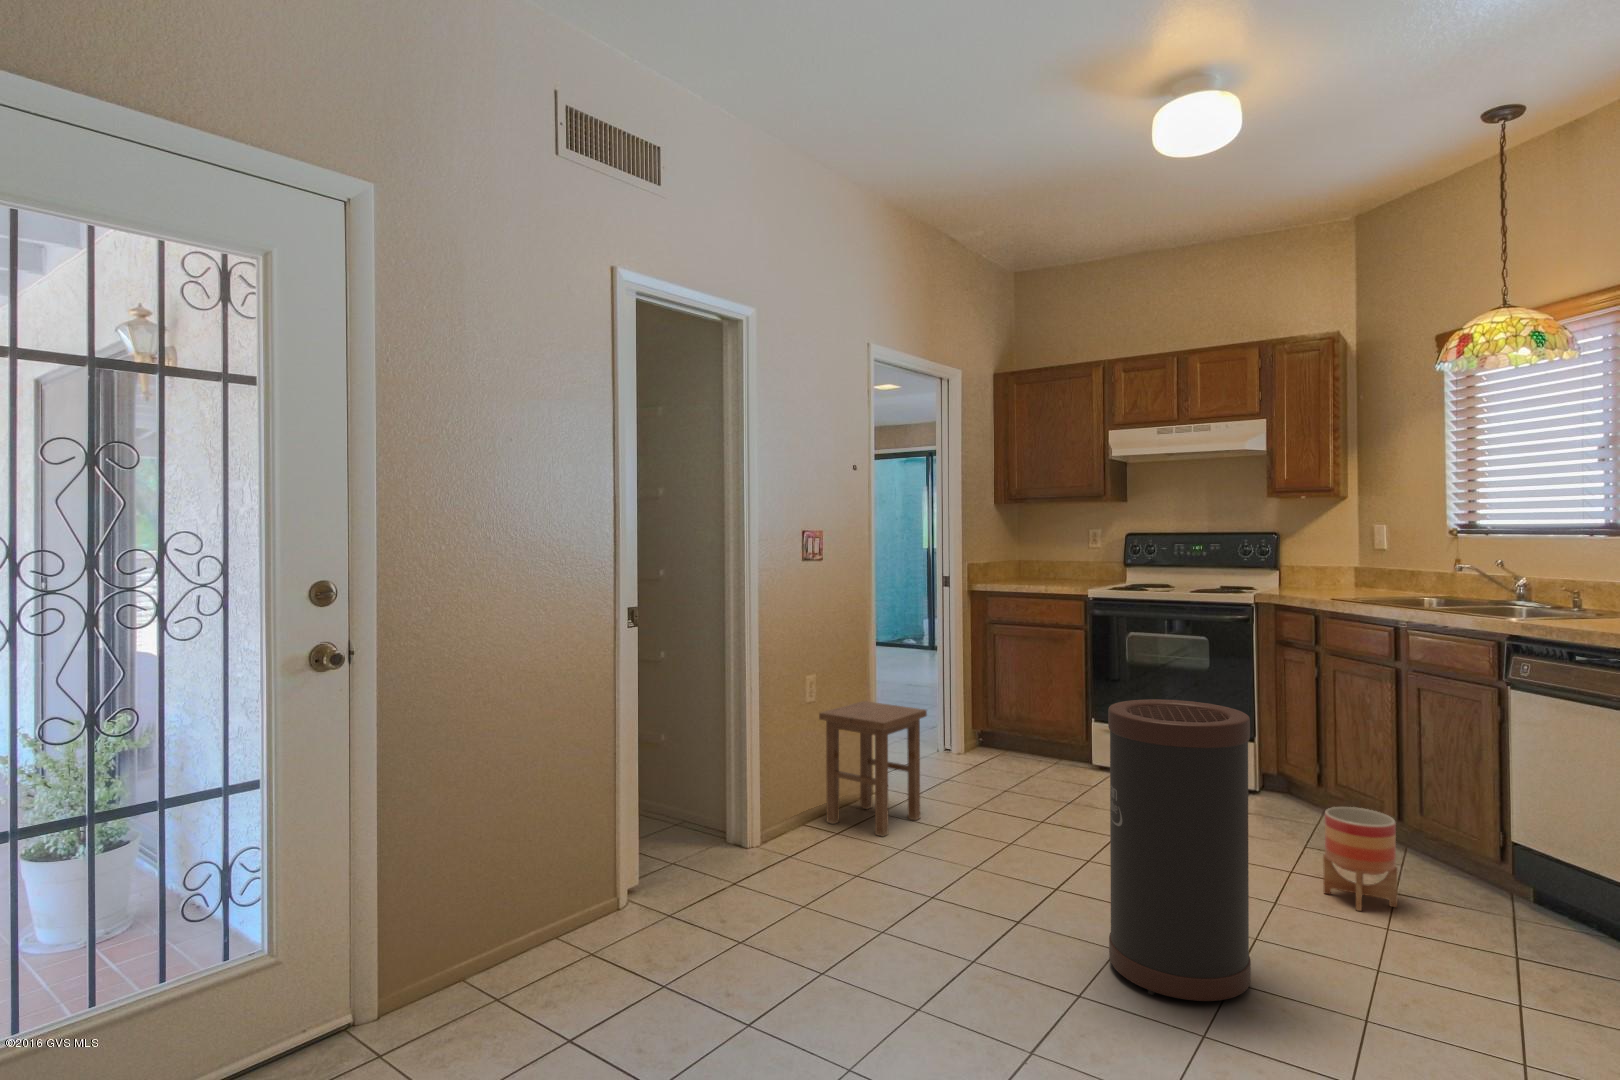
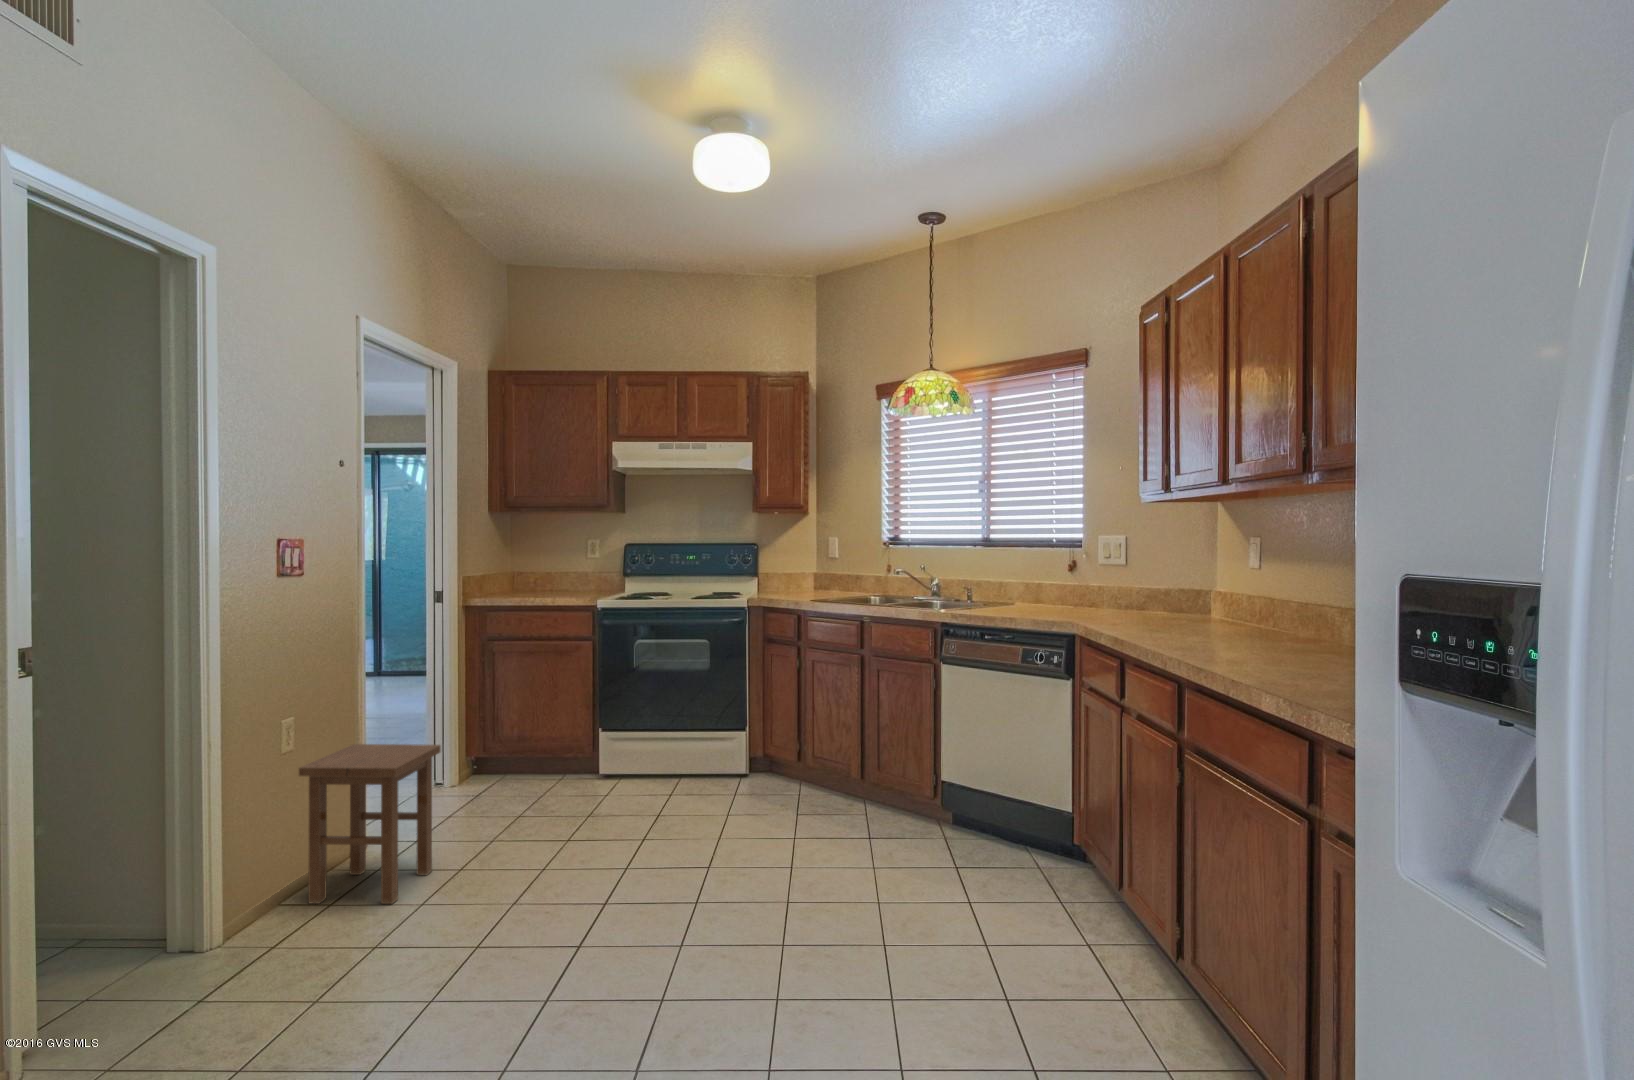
trash can: present [1108,699,1251,1001] -> none [685,706,811,998]
planter: present [1323,807,1397,911] -> none [829,779,882,867]

